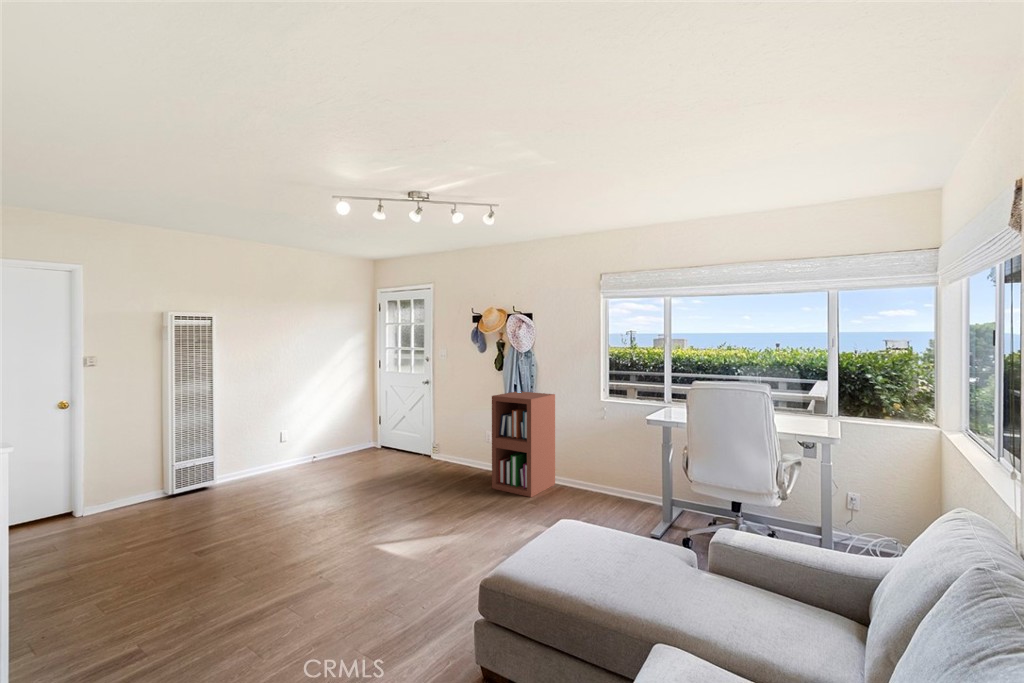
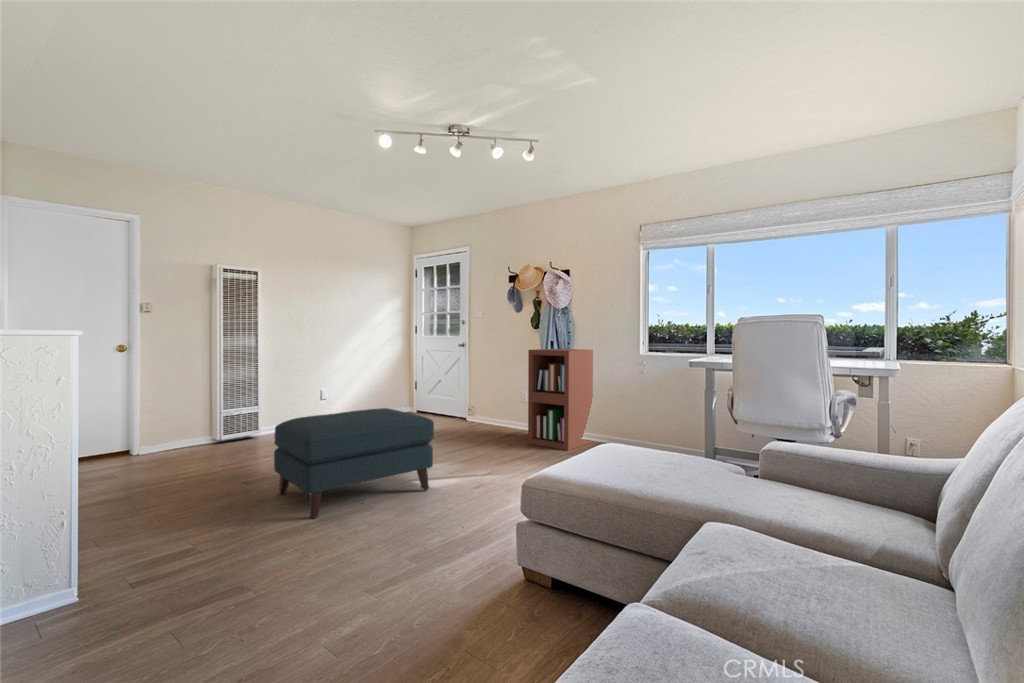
ottoman: none [229,471,395,606] -> present [274,408,434,519]

